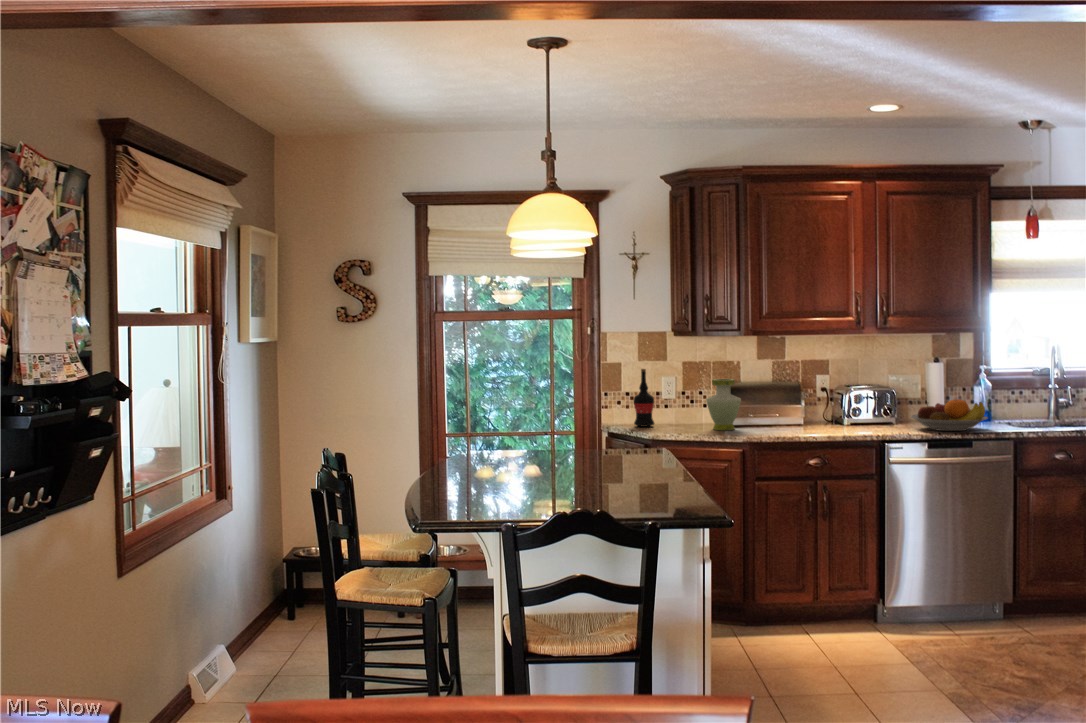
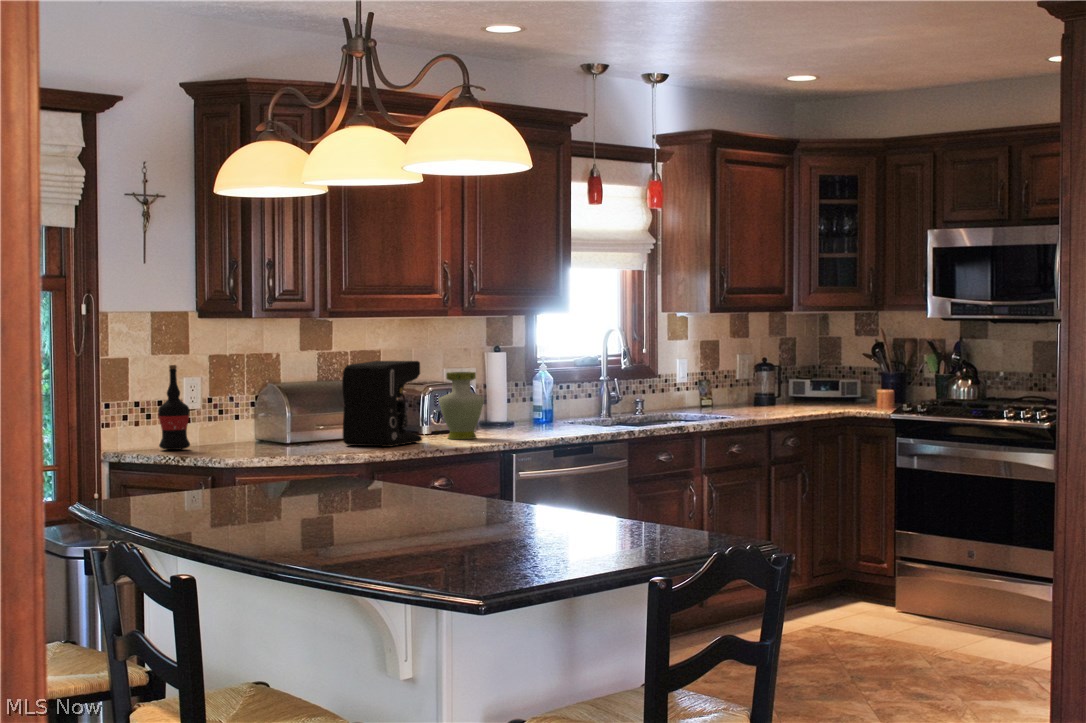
coffee maker: none [755,370,820,435] -> present [342,361,422,446]
vase: present [706,379,741,430] -> present [439,372,484,439]
fruit bowl: present [911,399,987,431] -> none [496,393,584,432]

